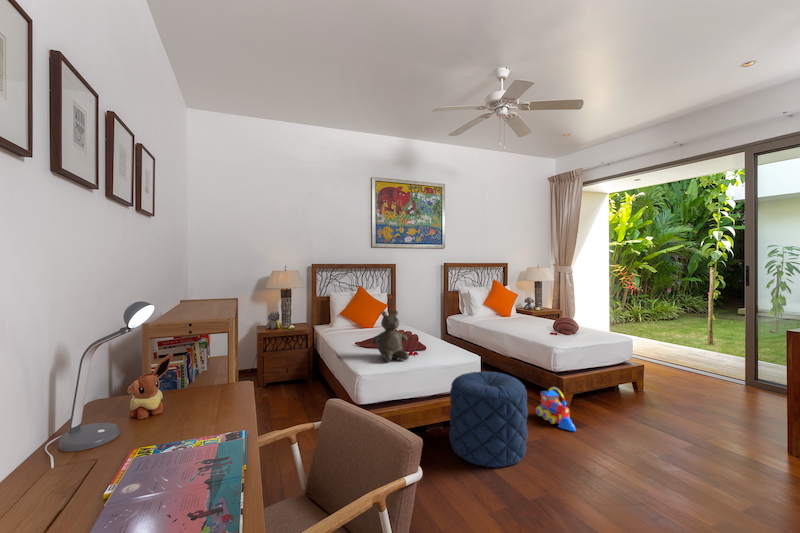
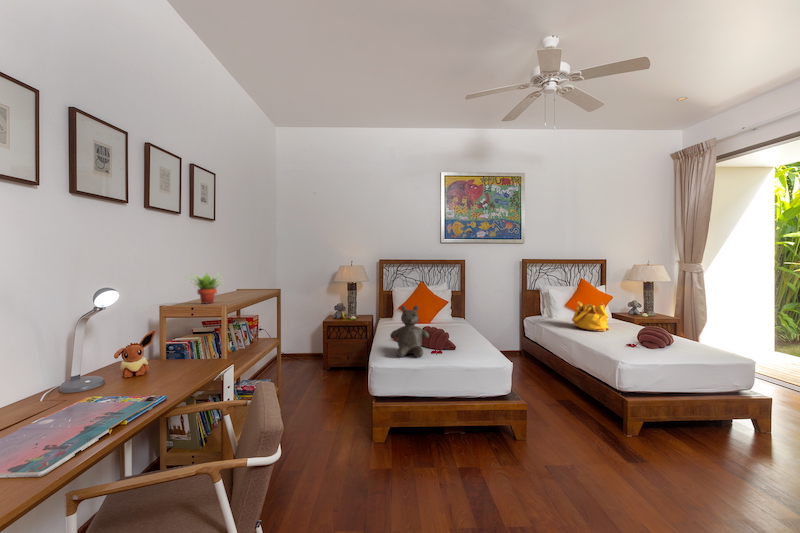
succulent plant: none [167,282,213,321] -> present [195,274,219,304]
handbag: none [495,299,524,324] -> present [572,301,609,331]
pouf: present [449,371,528,467] -> none [450,378,538,490]
toy train: present [536,387,576,431] -> none [582,409,624,469]

